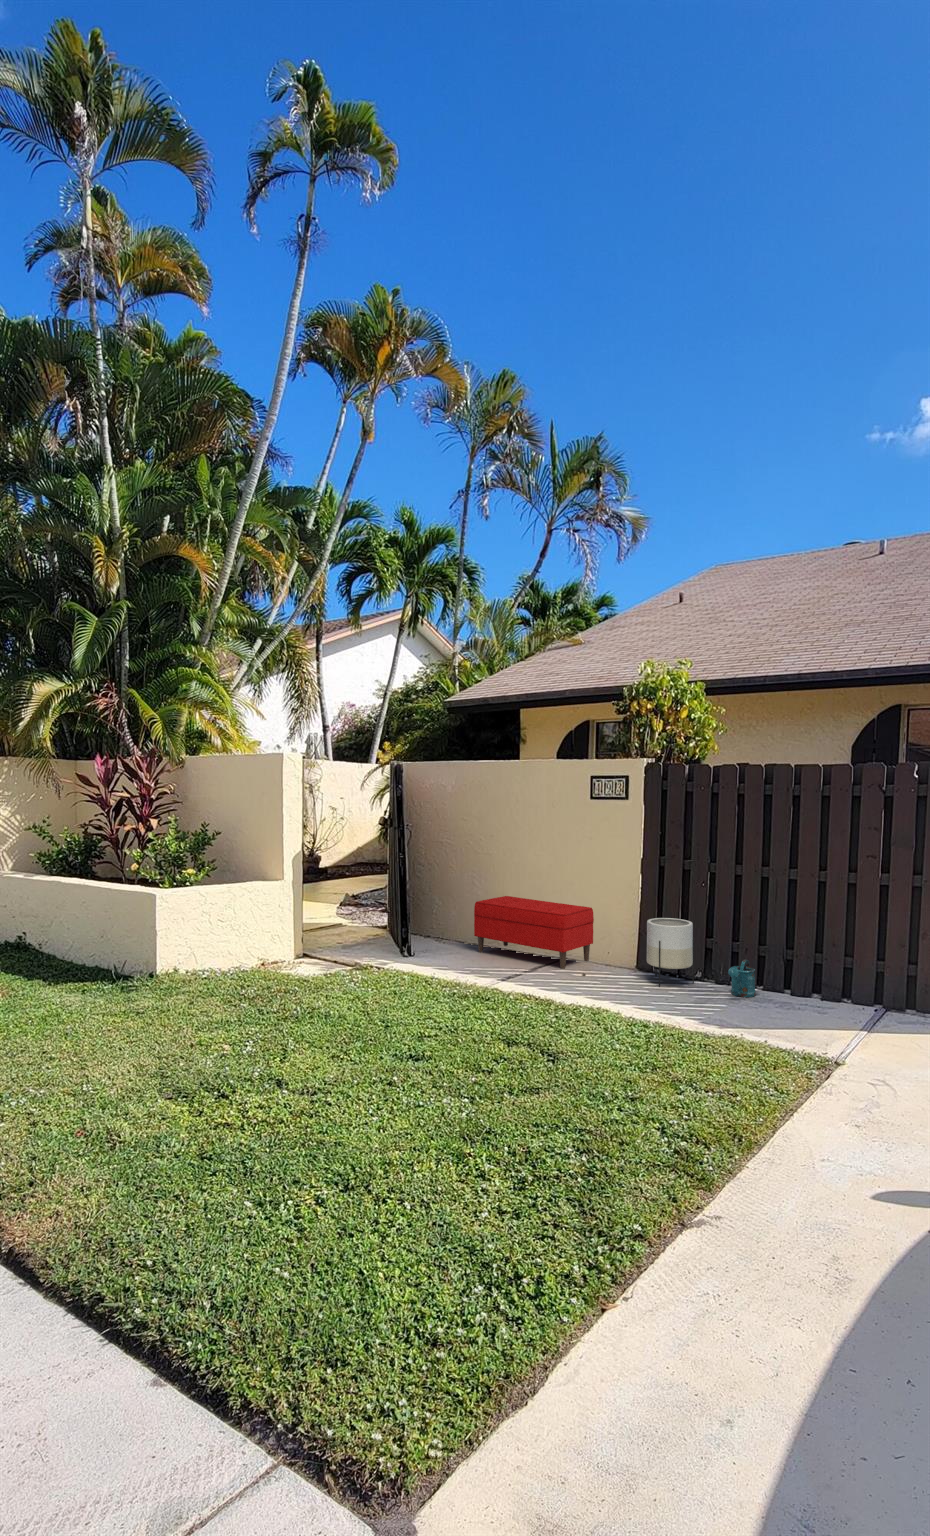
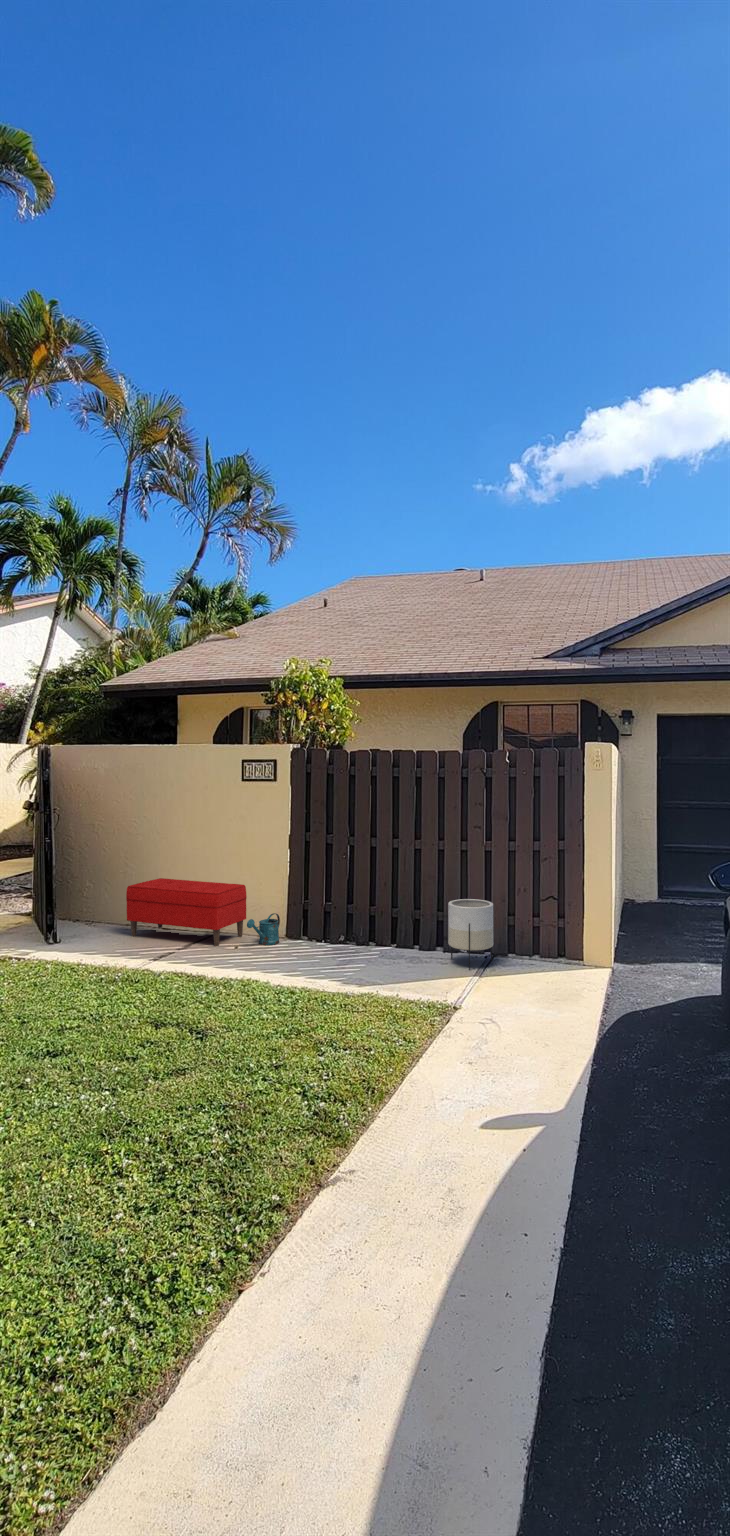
planter: present [647,918,694,987] -> present [448,899,494,970]
watering can: present [728,960,756,997] -> present [247,913,280,945]

